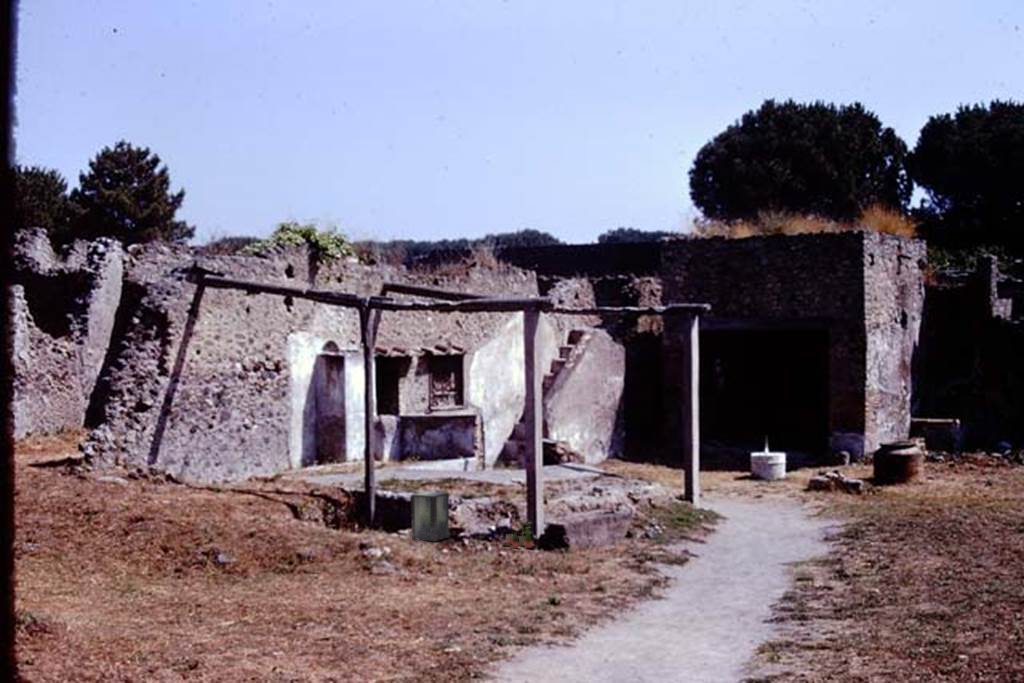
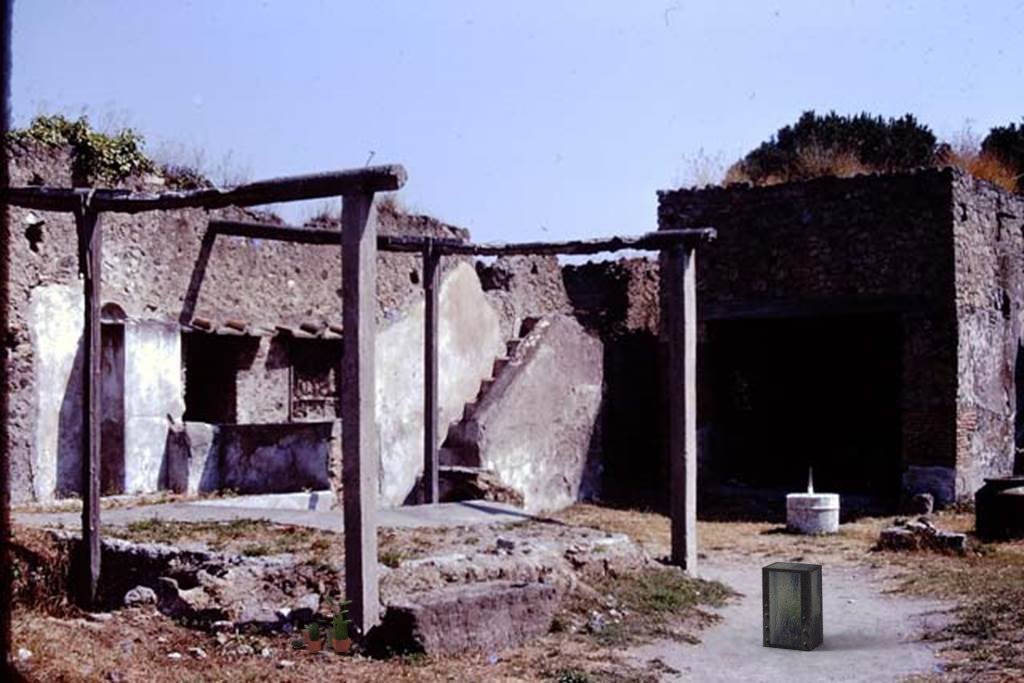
storage box: present [411,491,450,541] -> present [762,562,823,651]

